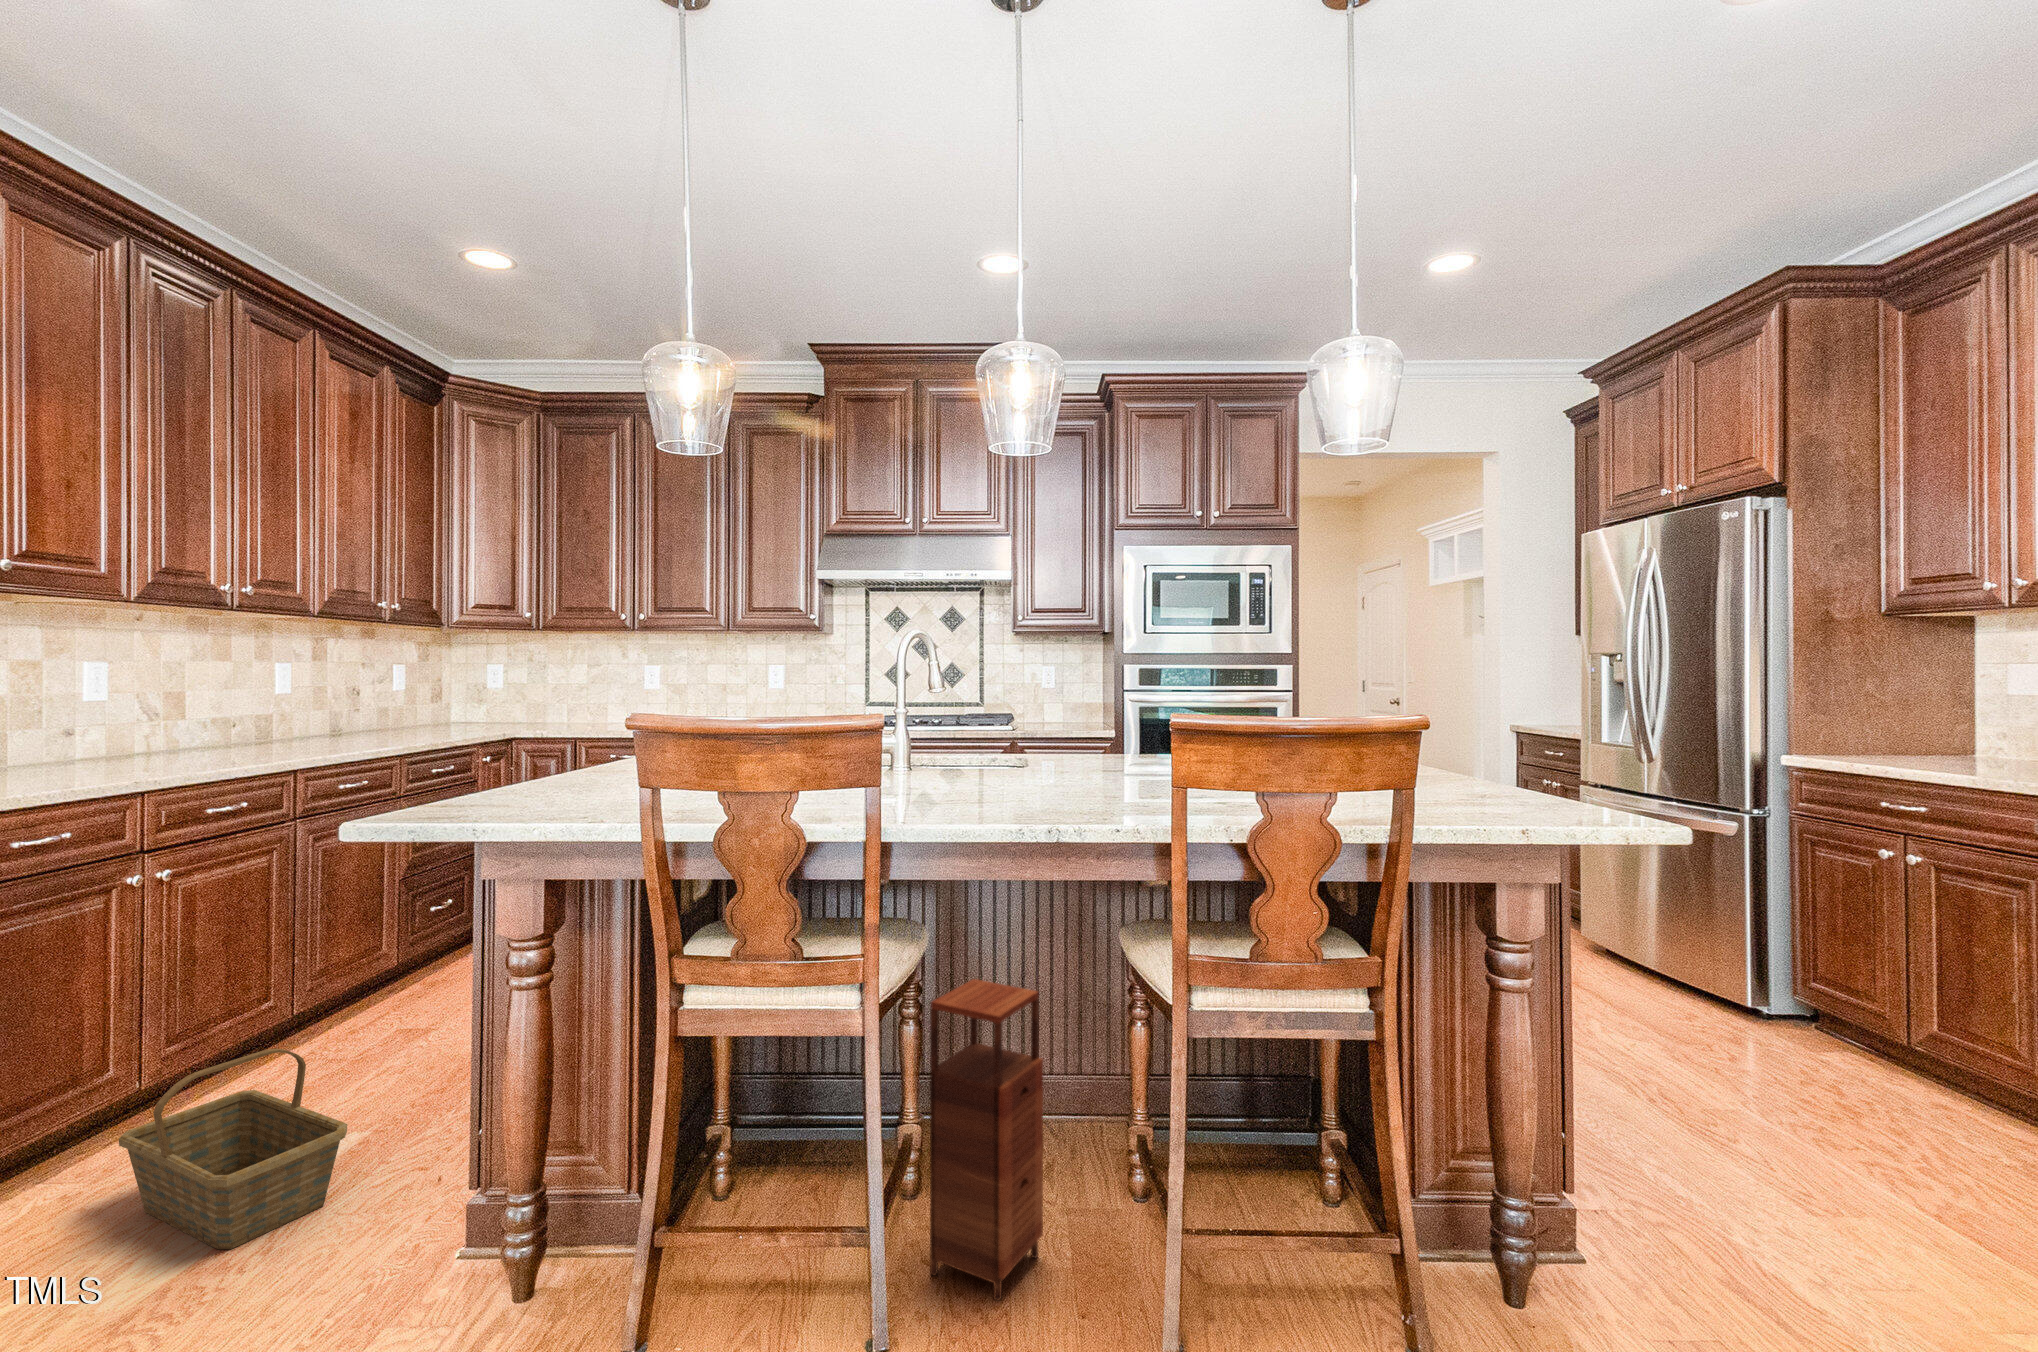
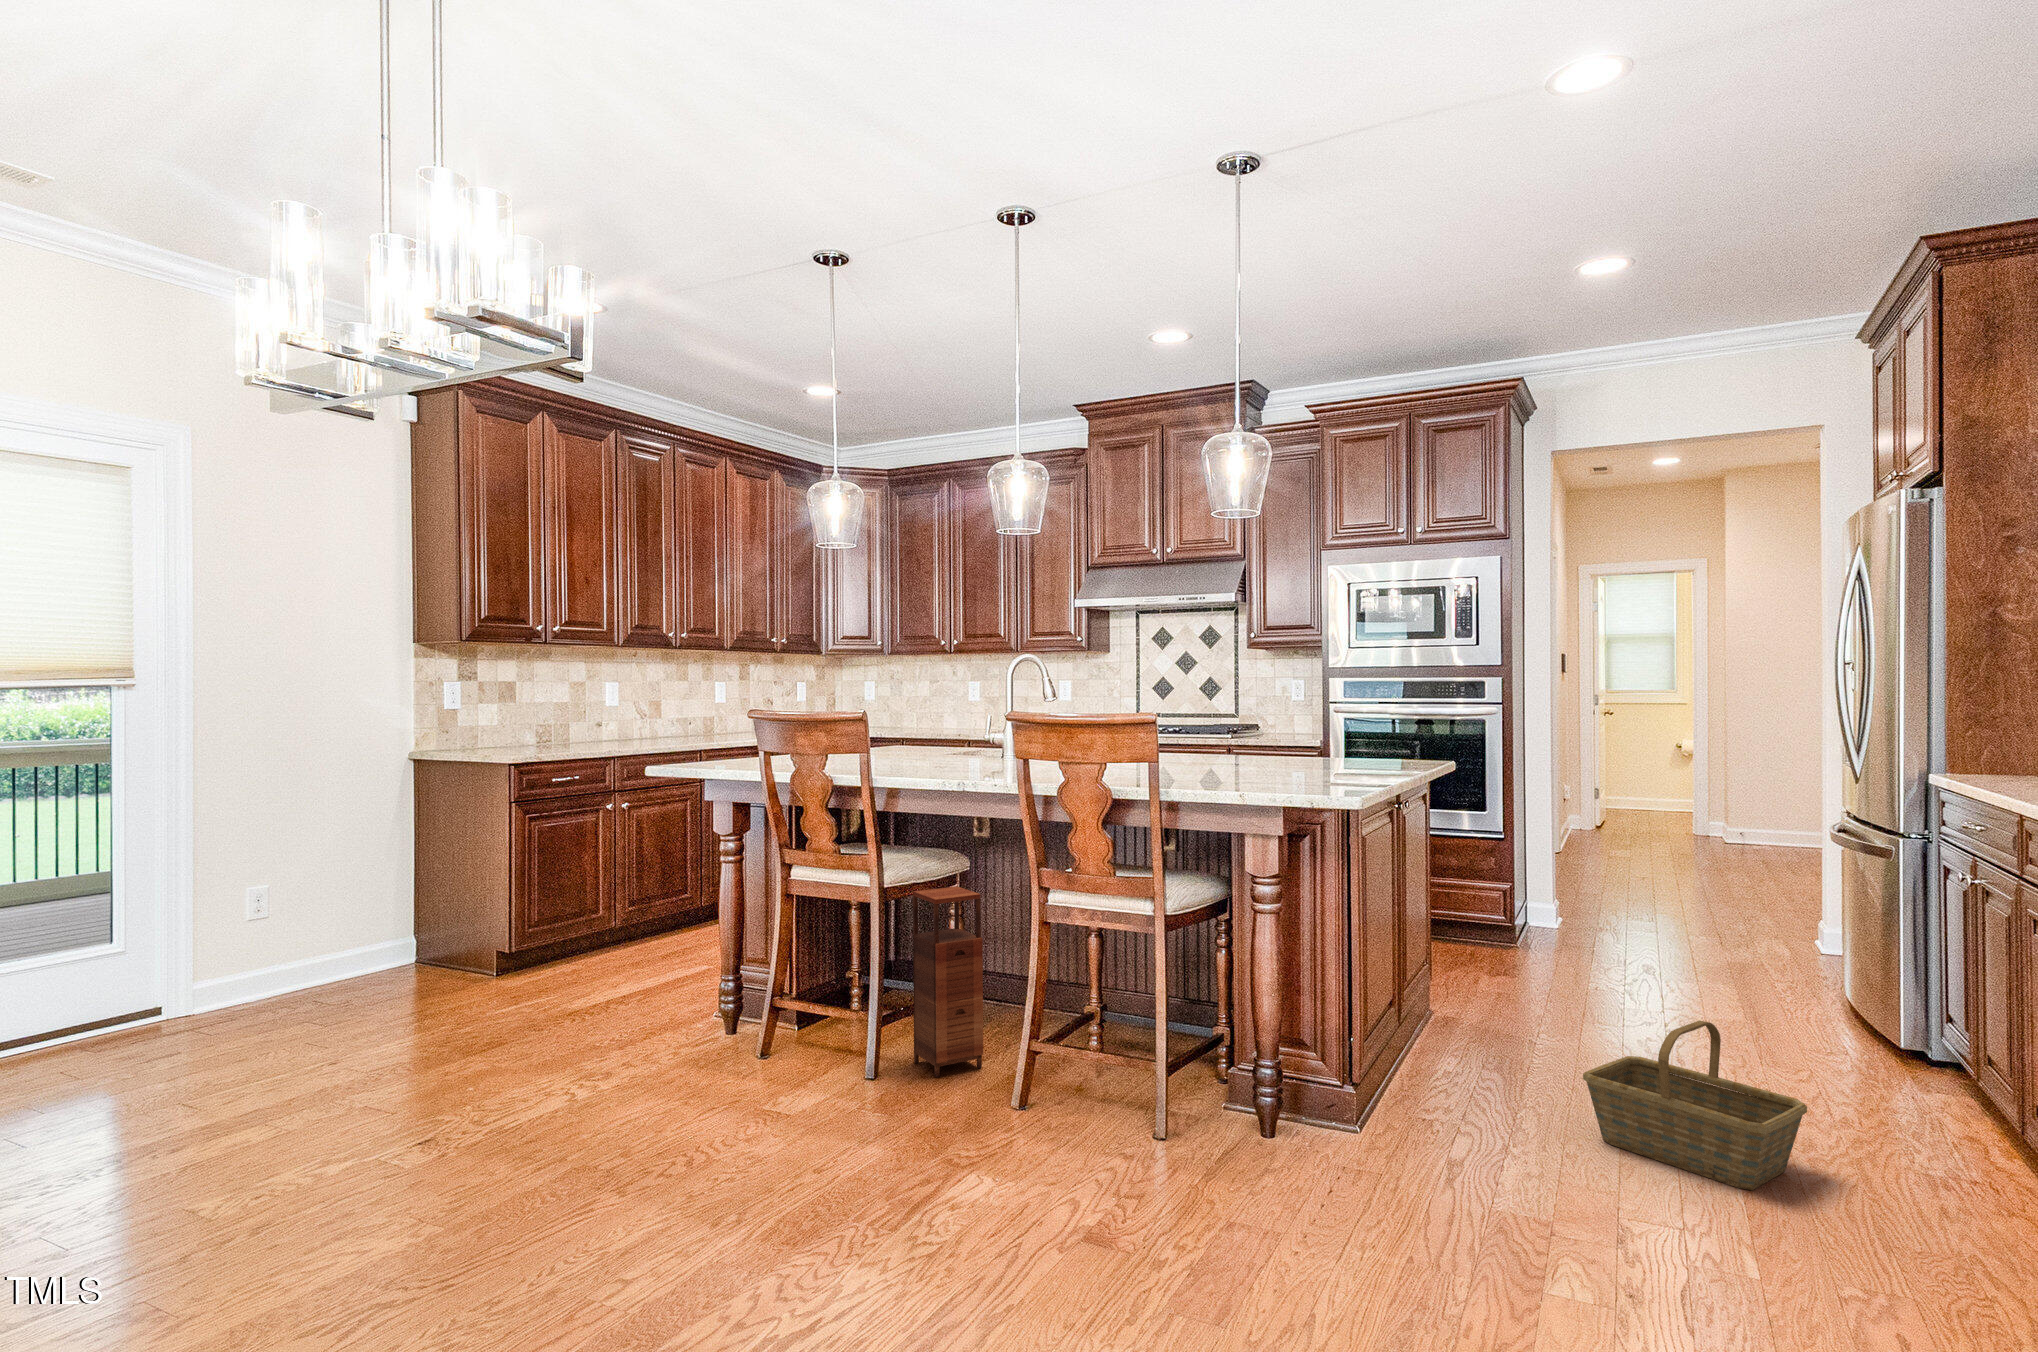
basket: present [119,1049,347,1249] -> present [1583,1021,1807,1190]

